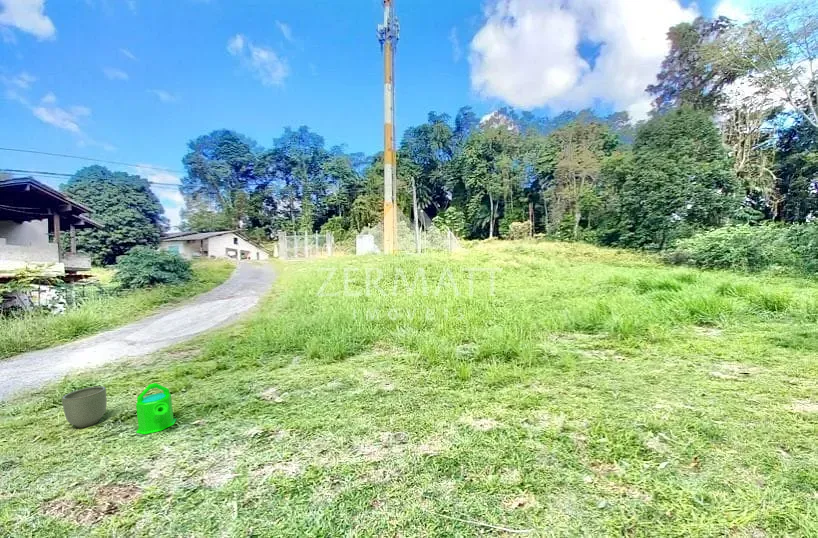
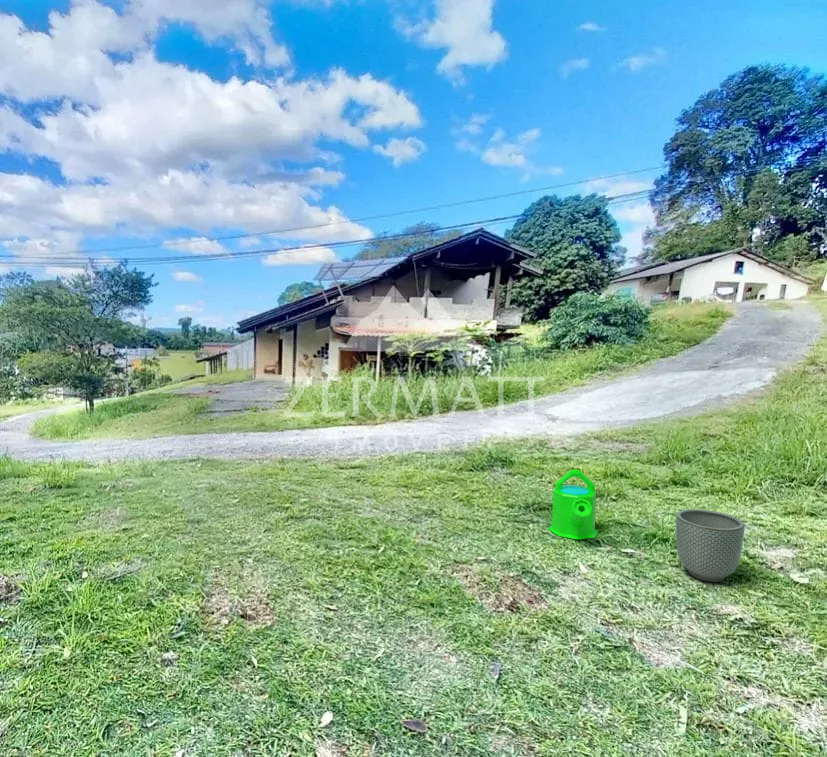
planter: present [62,386,107,428] -> present [676,509,744,582]

